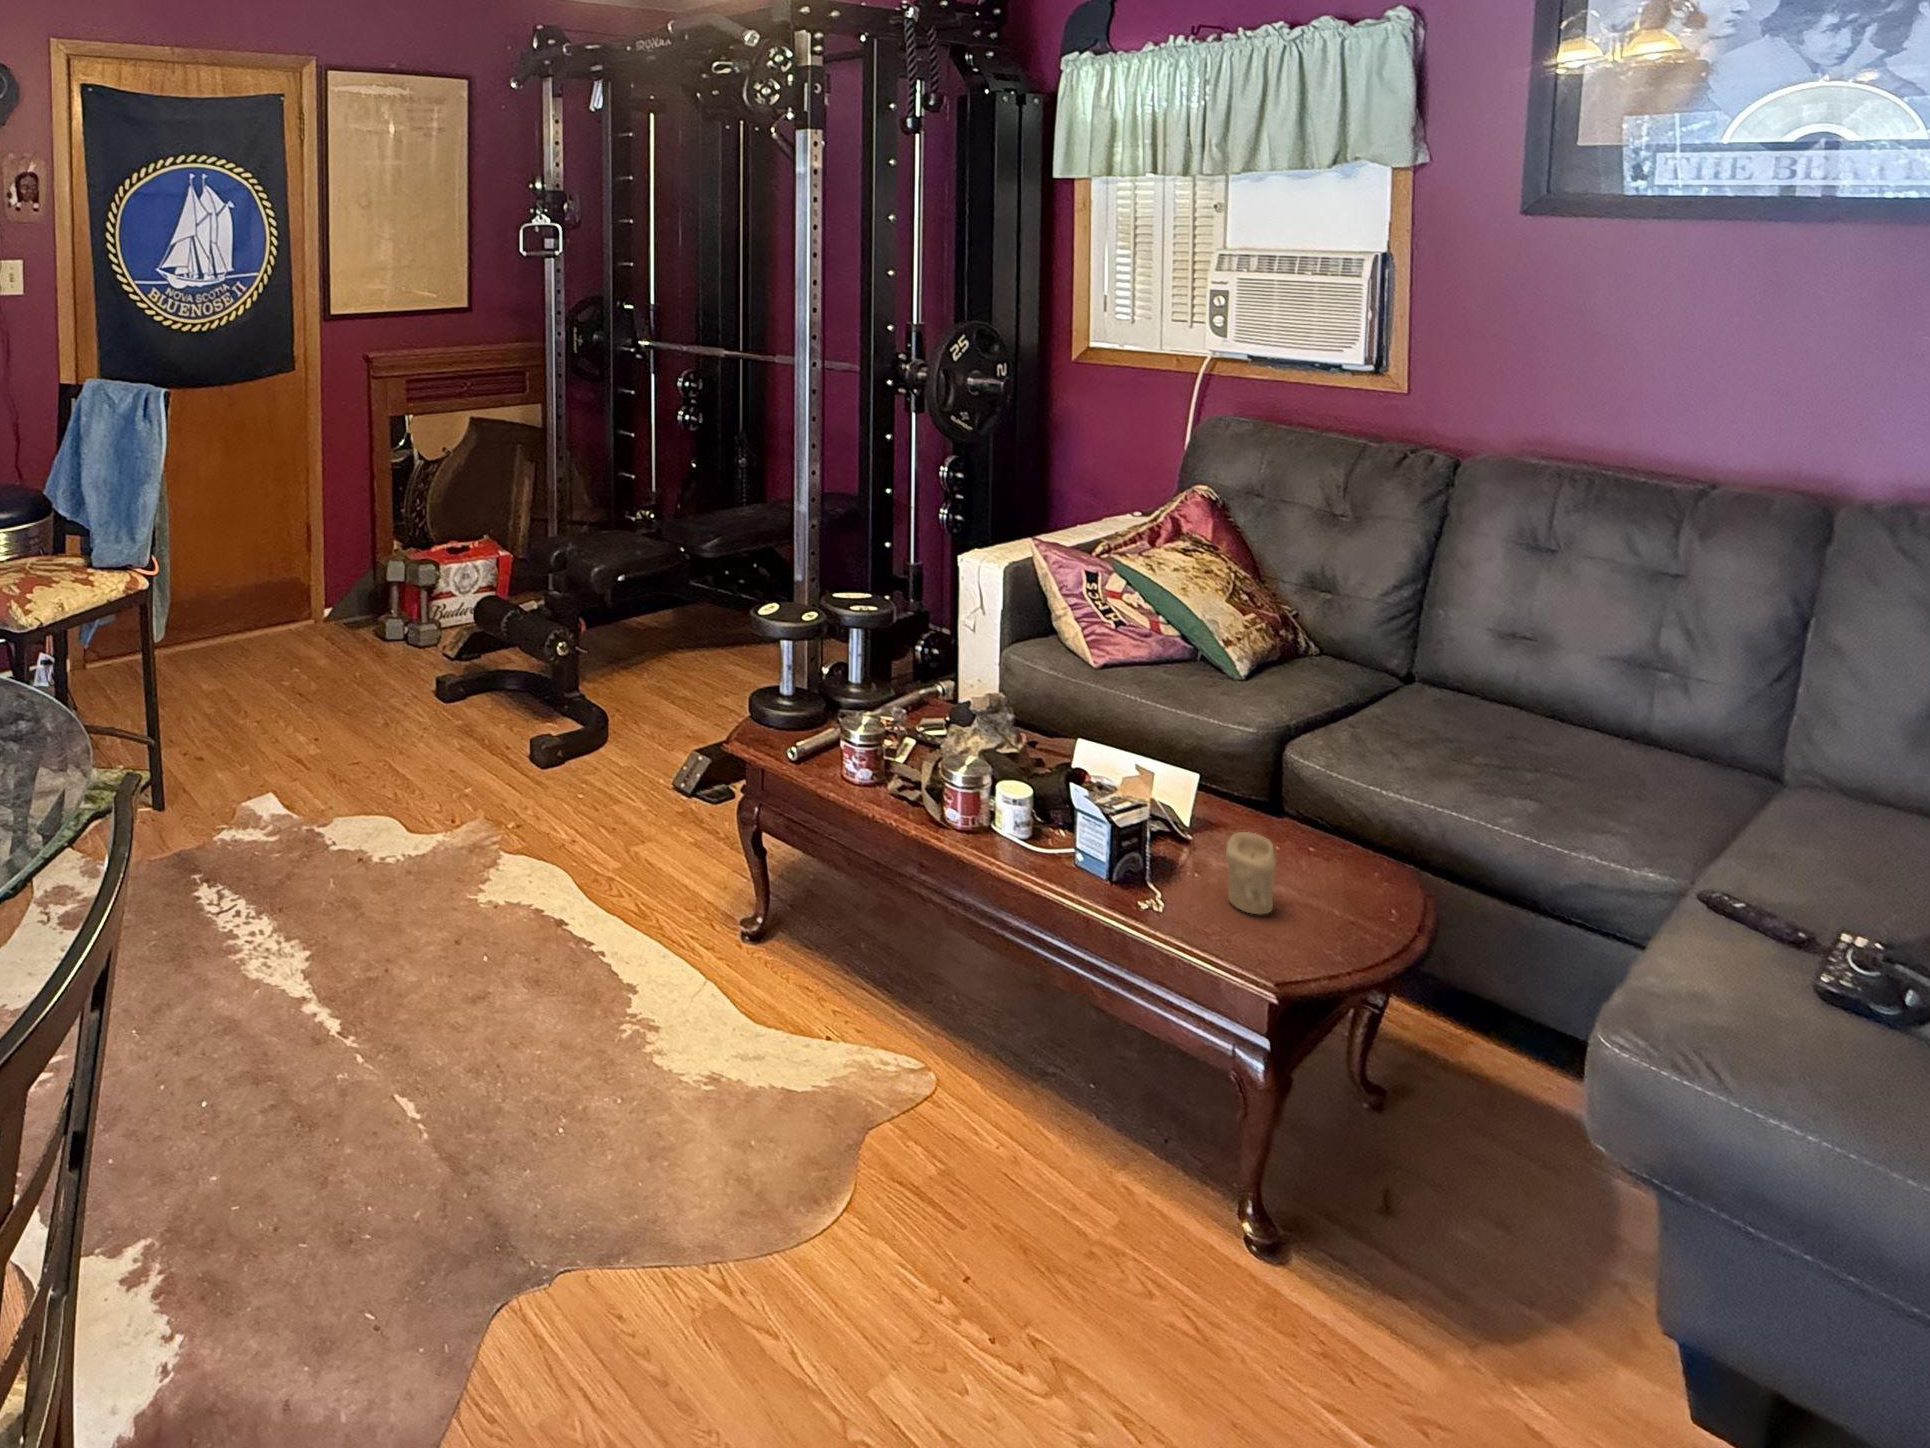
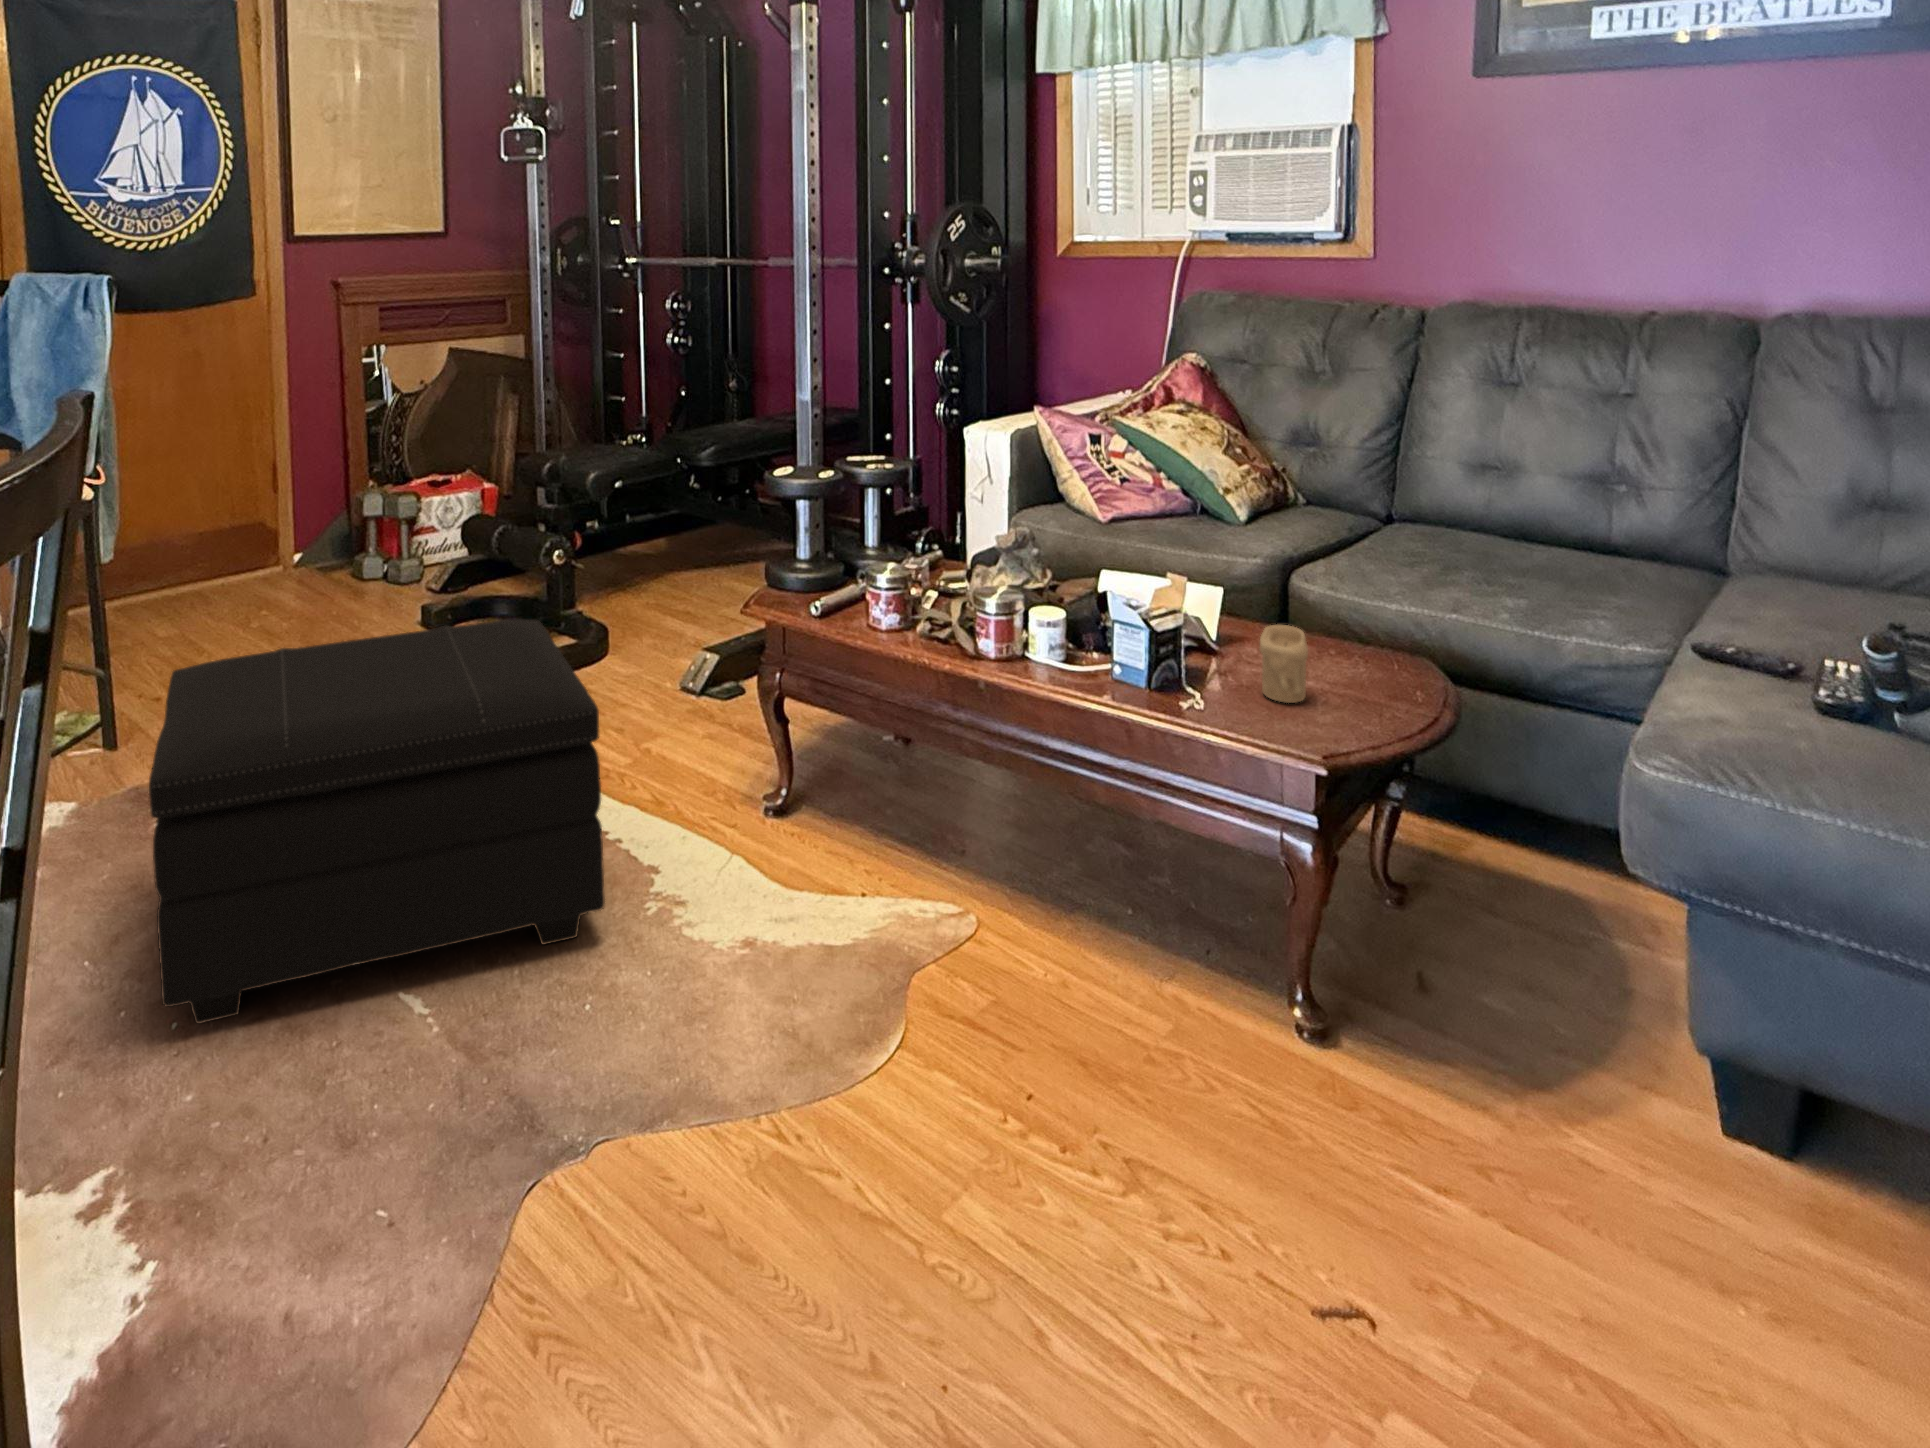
footstool: none [186,738,582,1105] -> present [149,620,605,1023]

